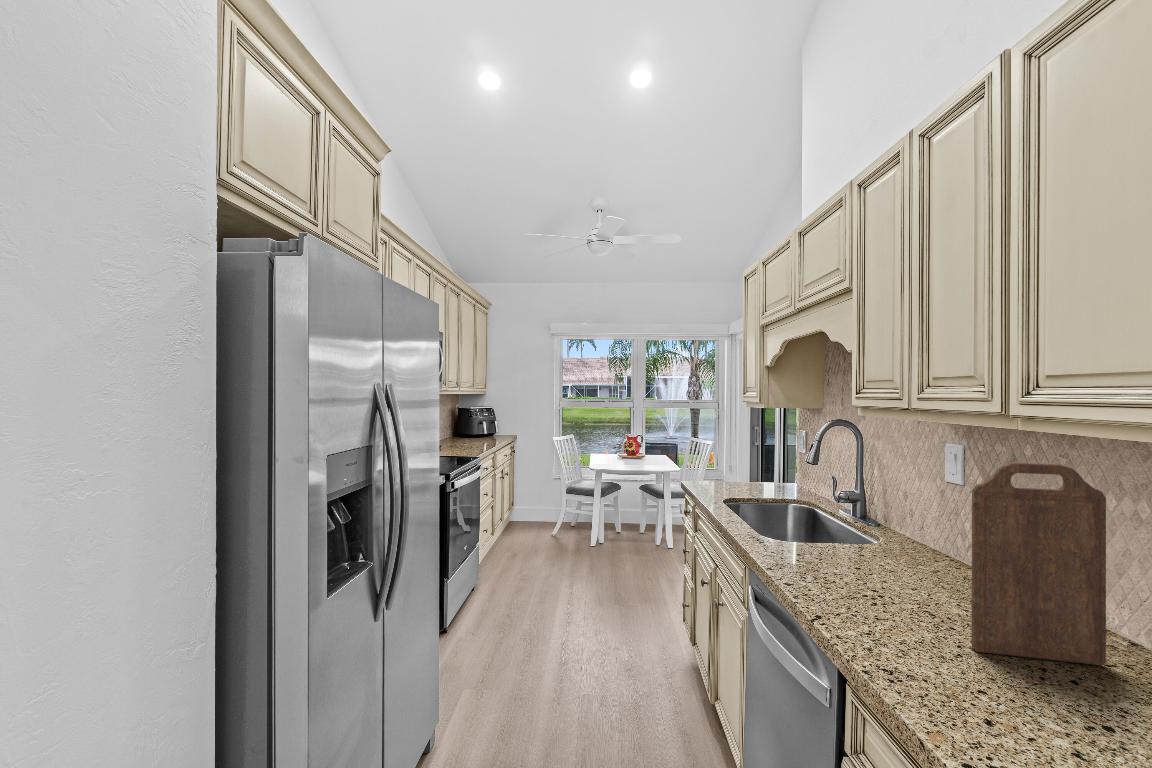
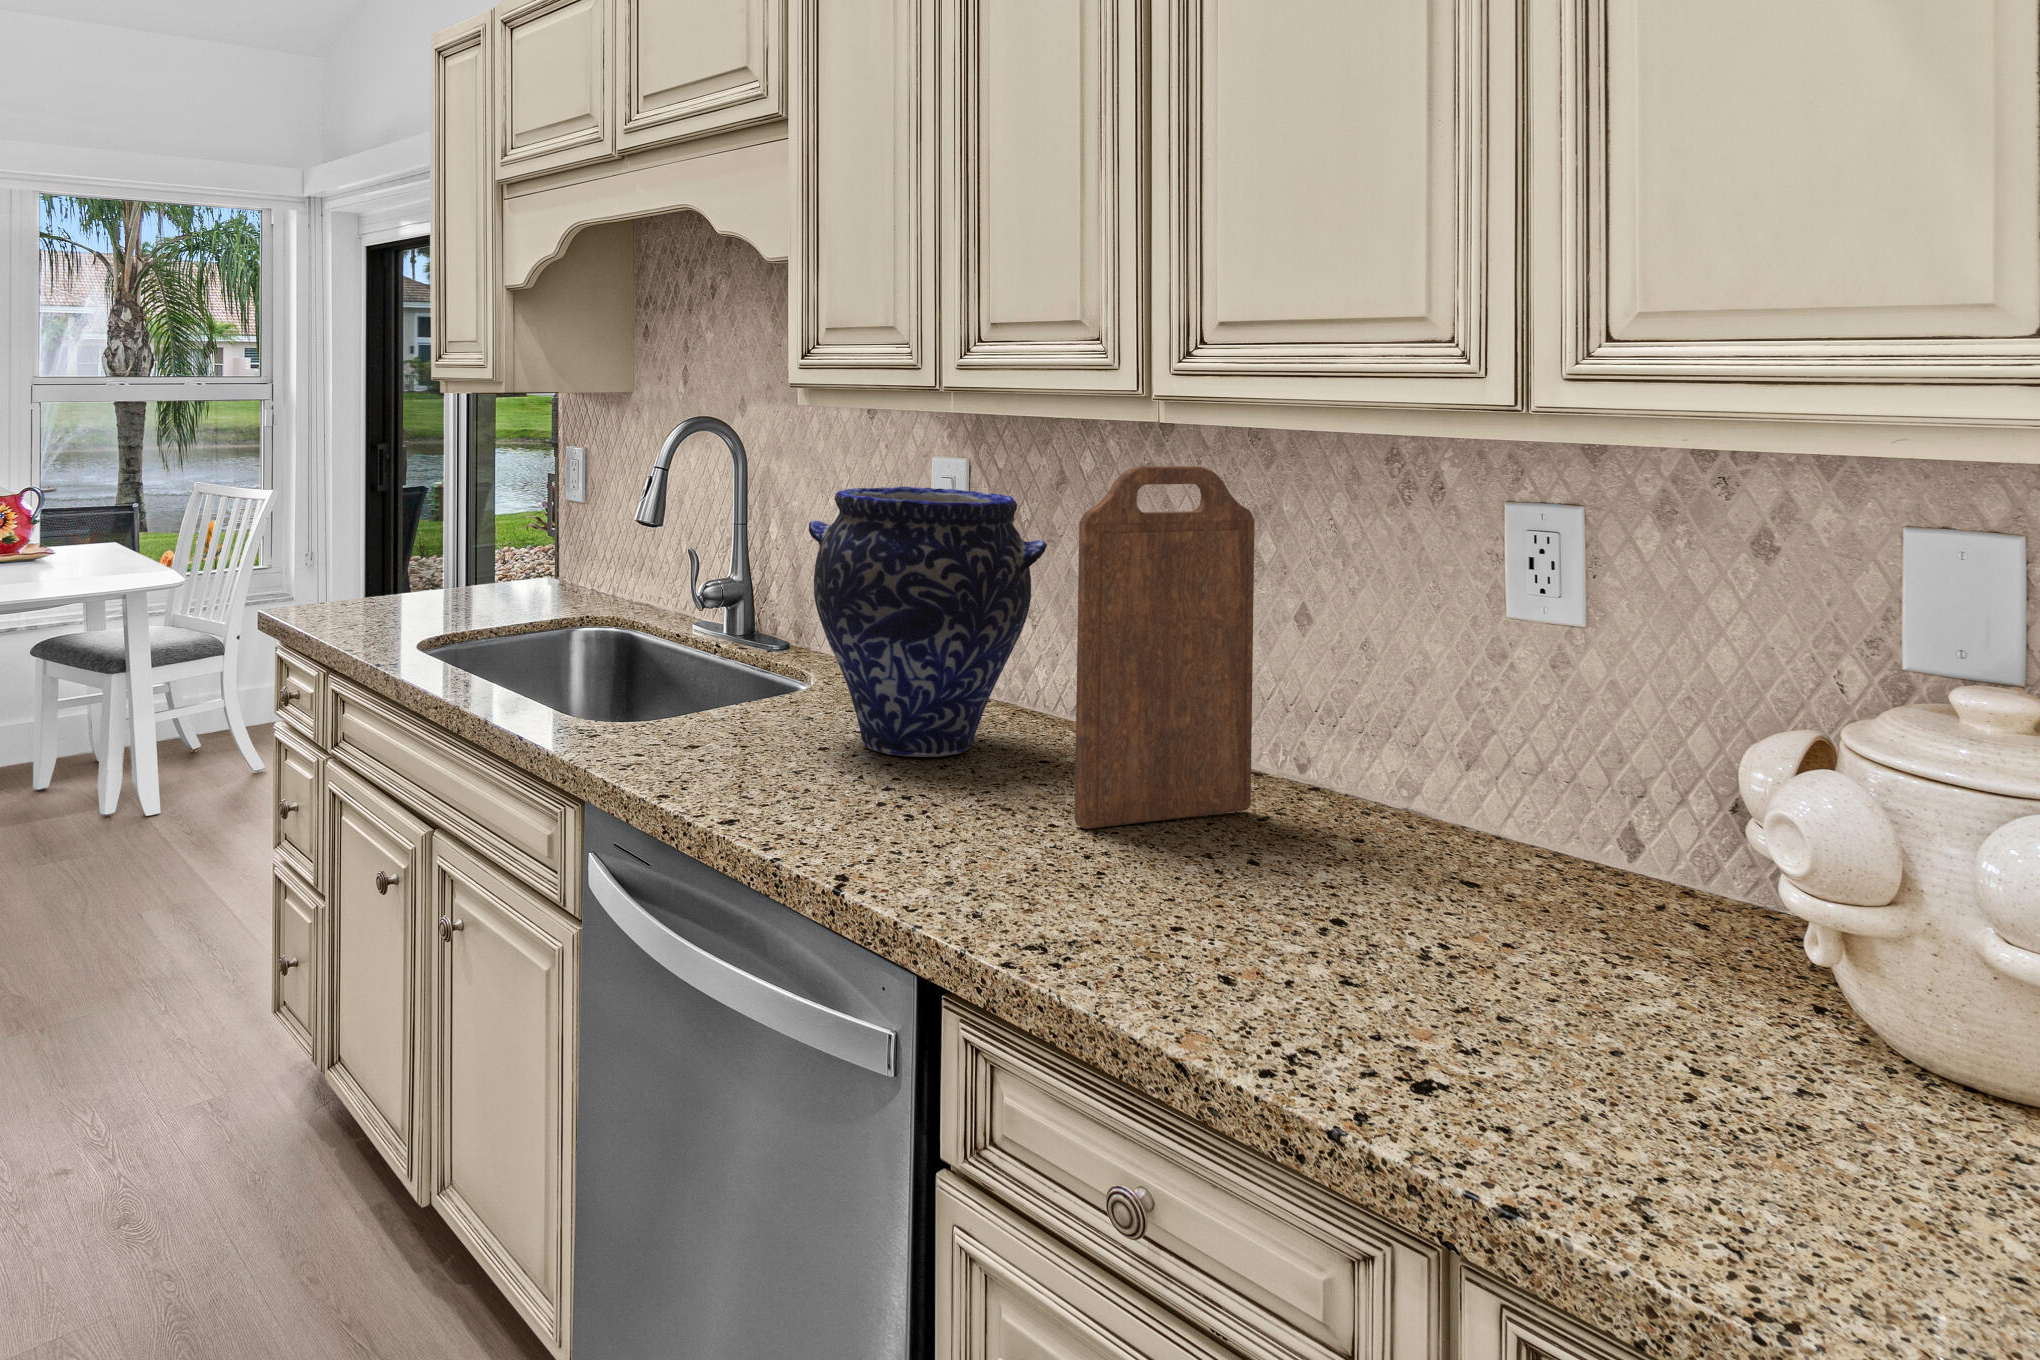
vase: none [854,459,985,594] -> present [809,486,1047,757]

